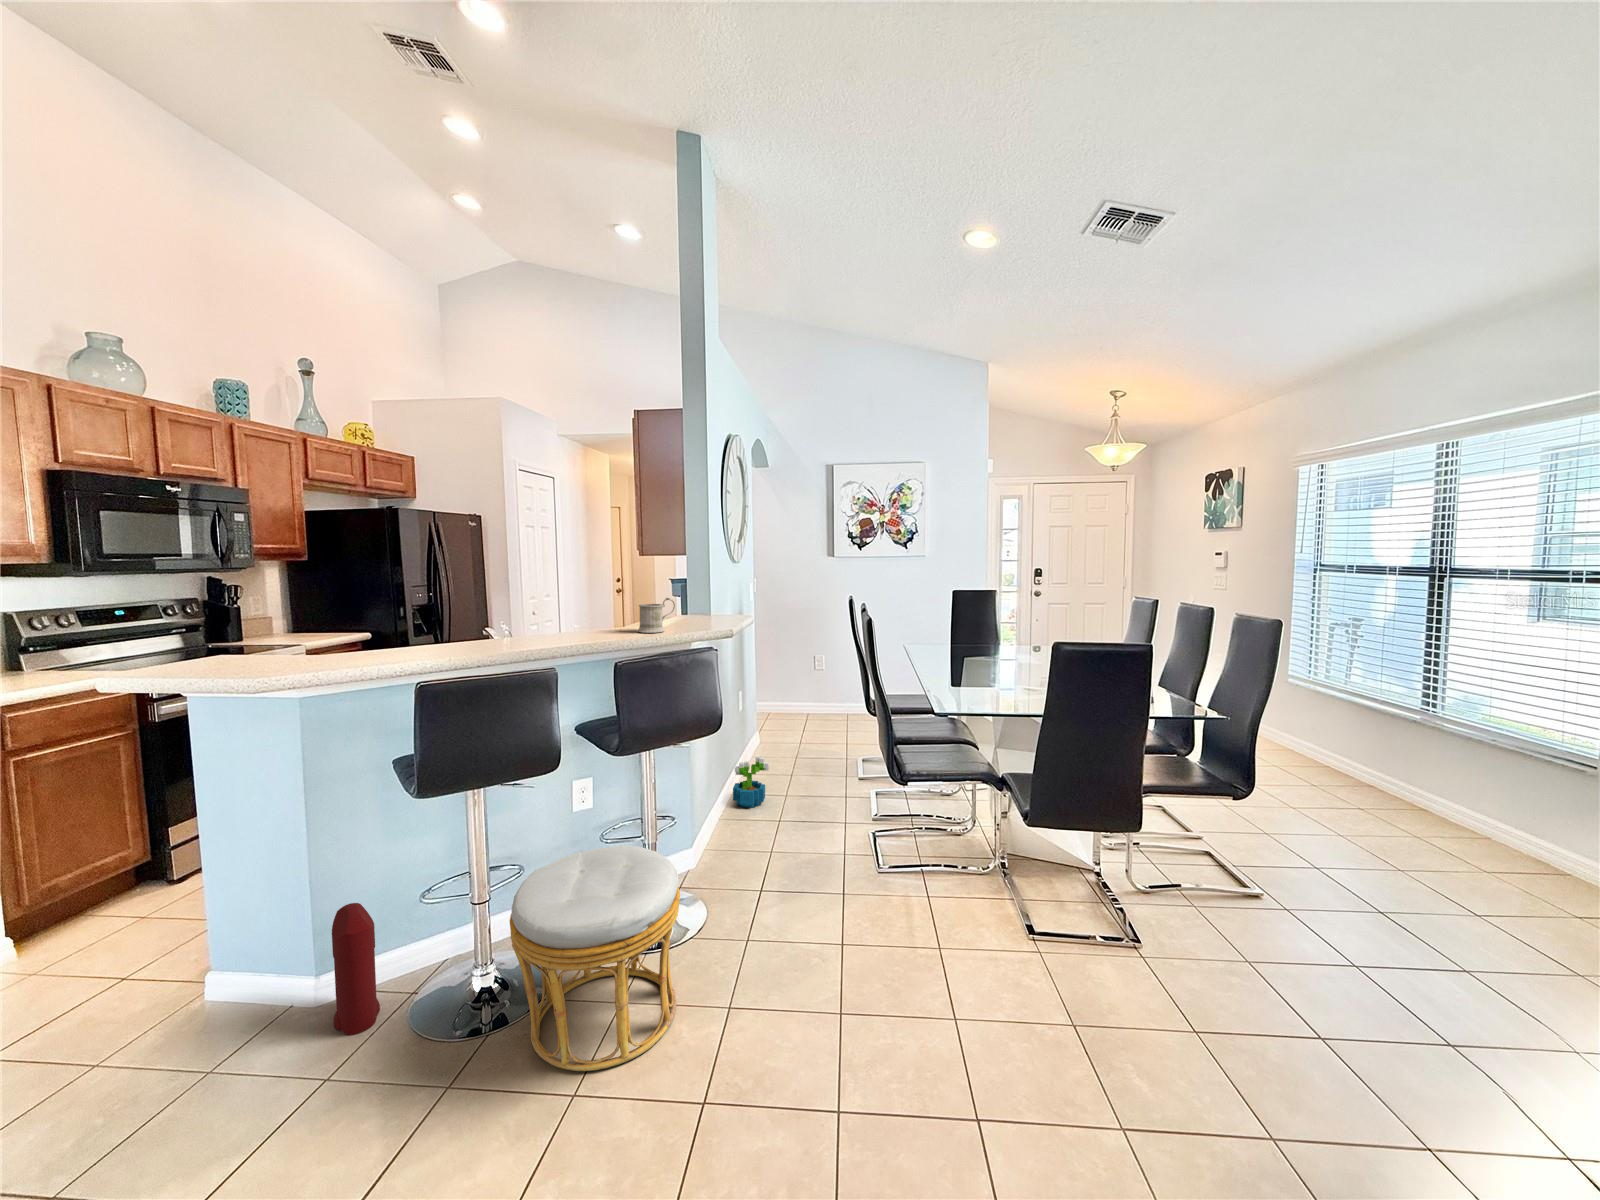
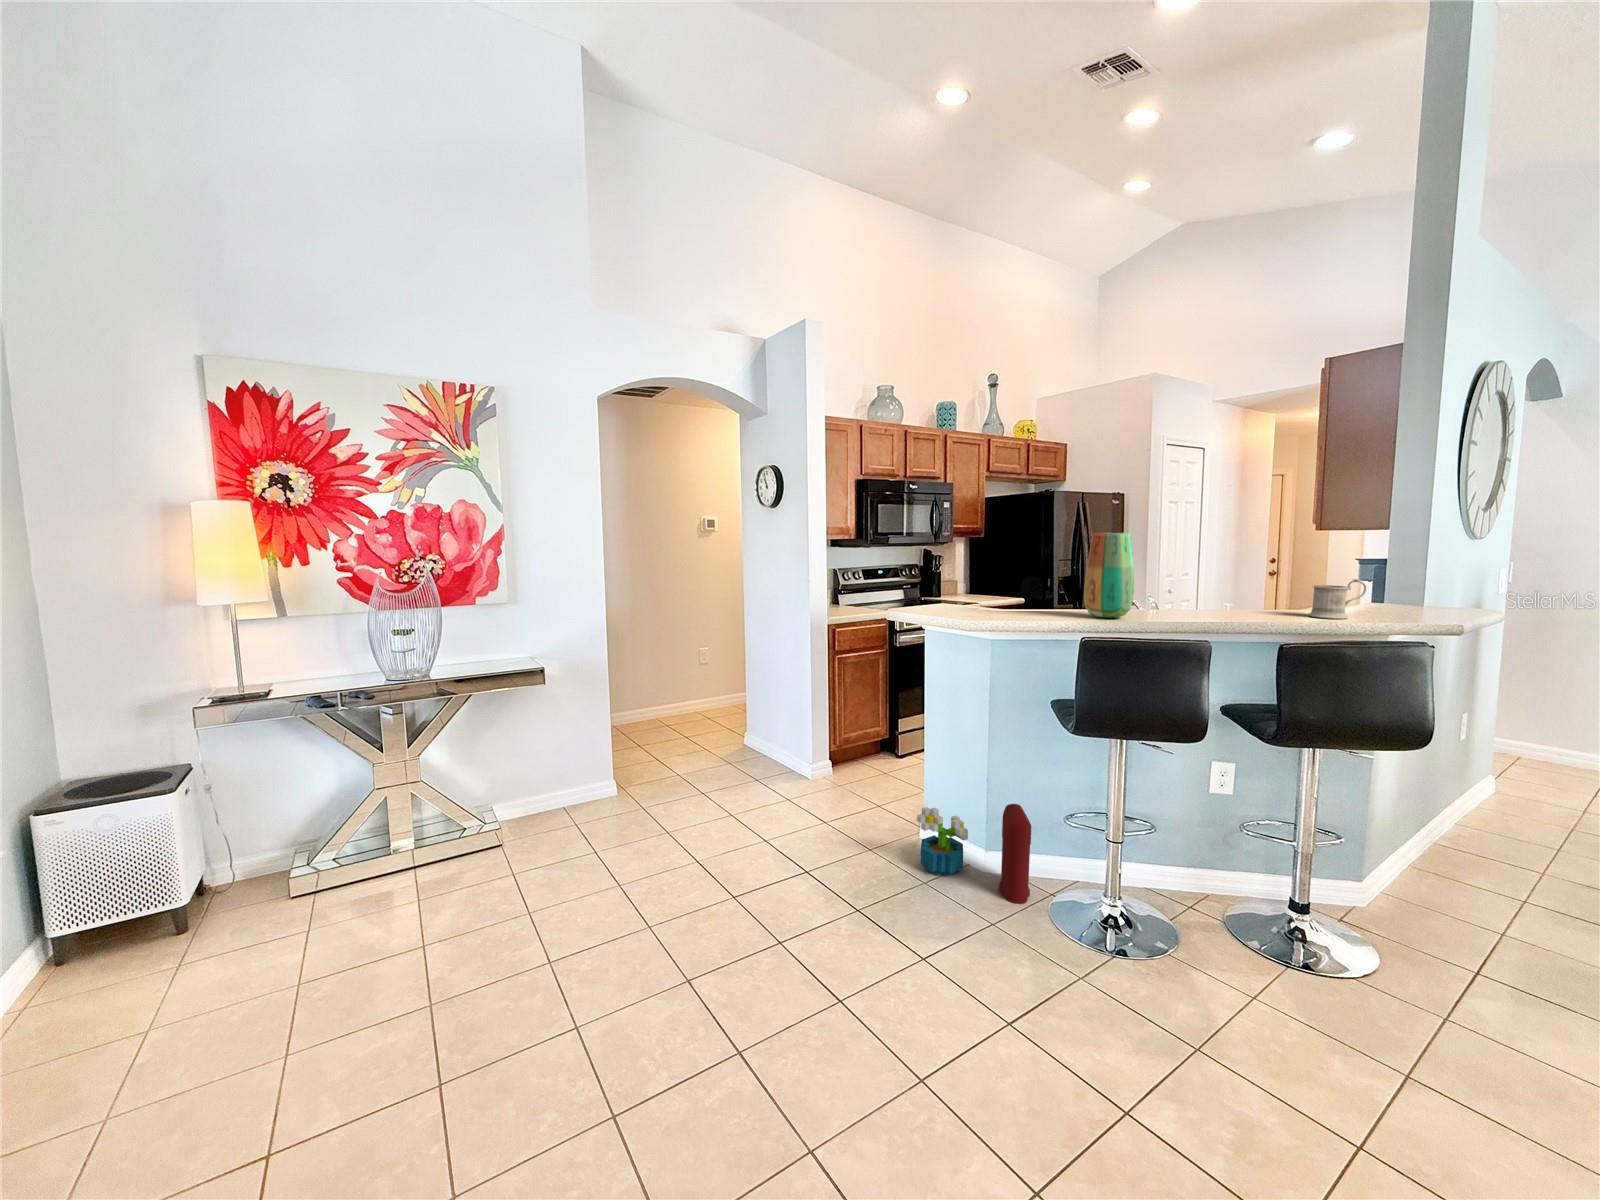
vase: none [420,558,478,655] -> present [1084,533,1134,618]
decorative plant: present [733,756,769,808] -> present [917,807,968,876]
ottoman: present [510,845,680,1071] -> none [1146,828,1344,1053]

